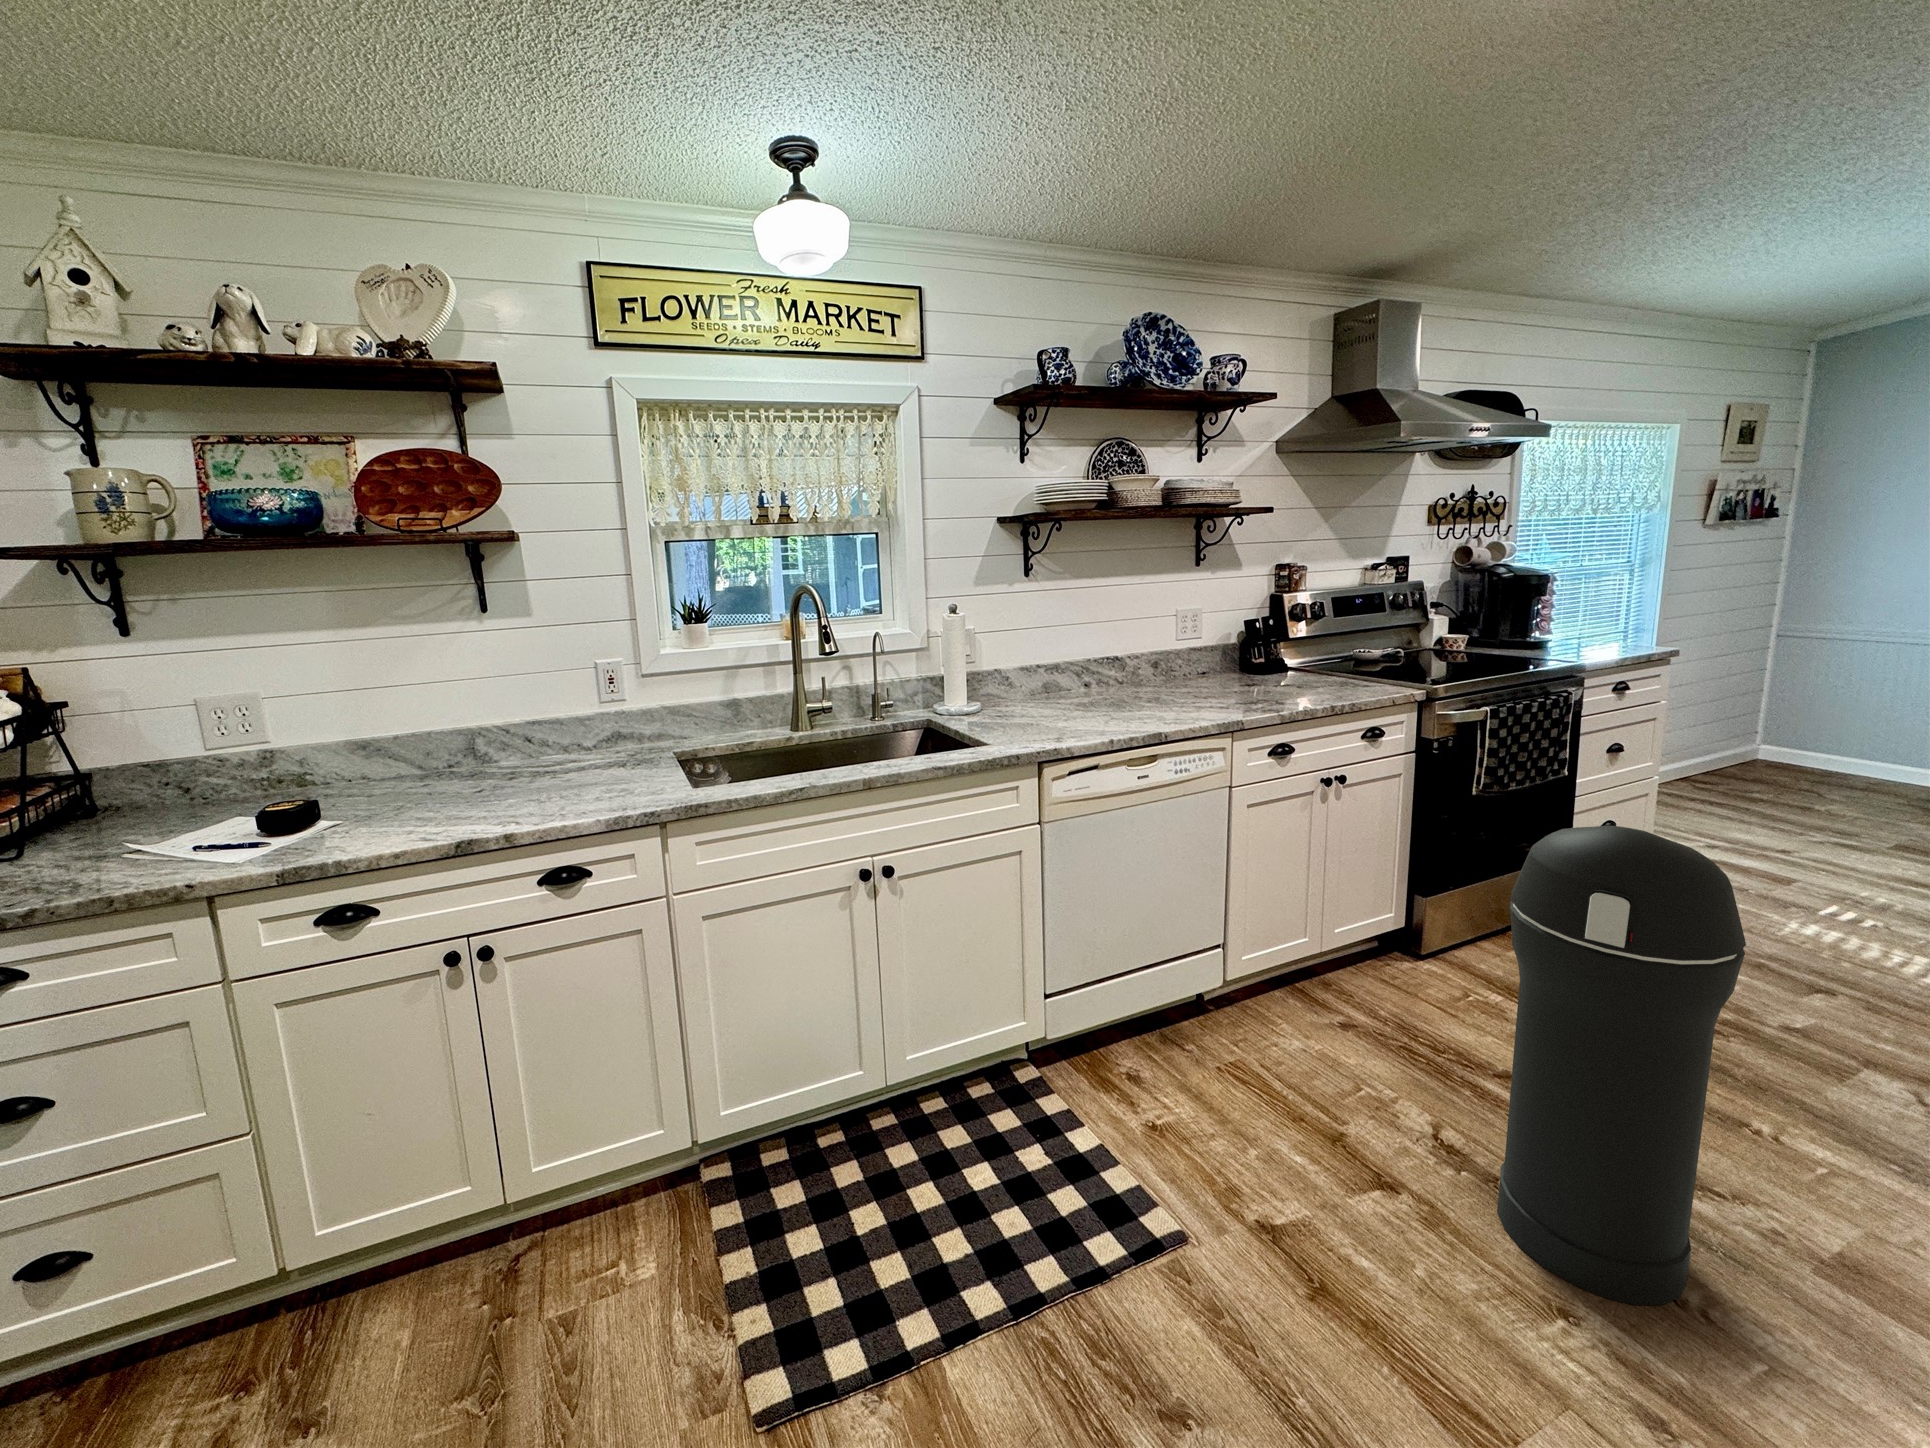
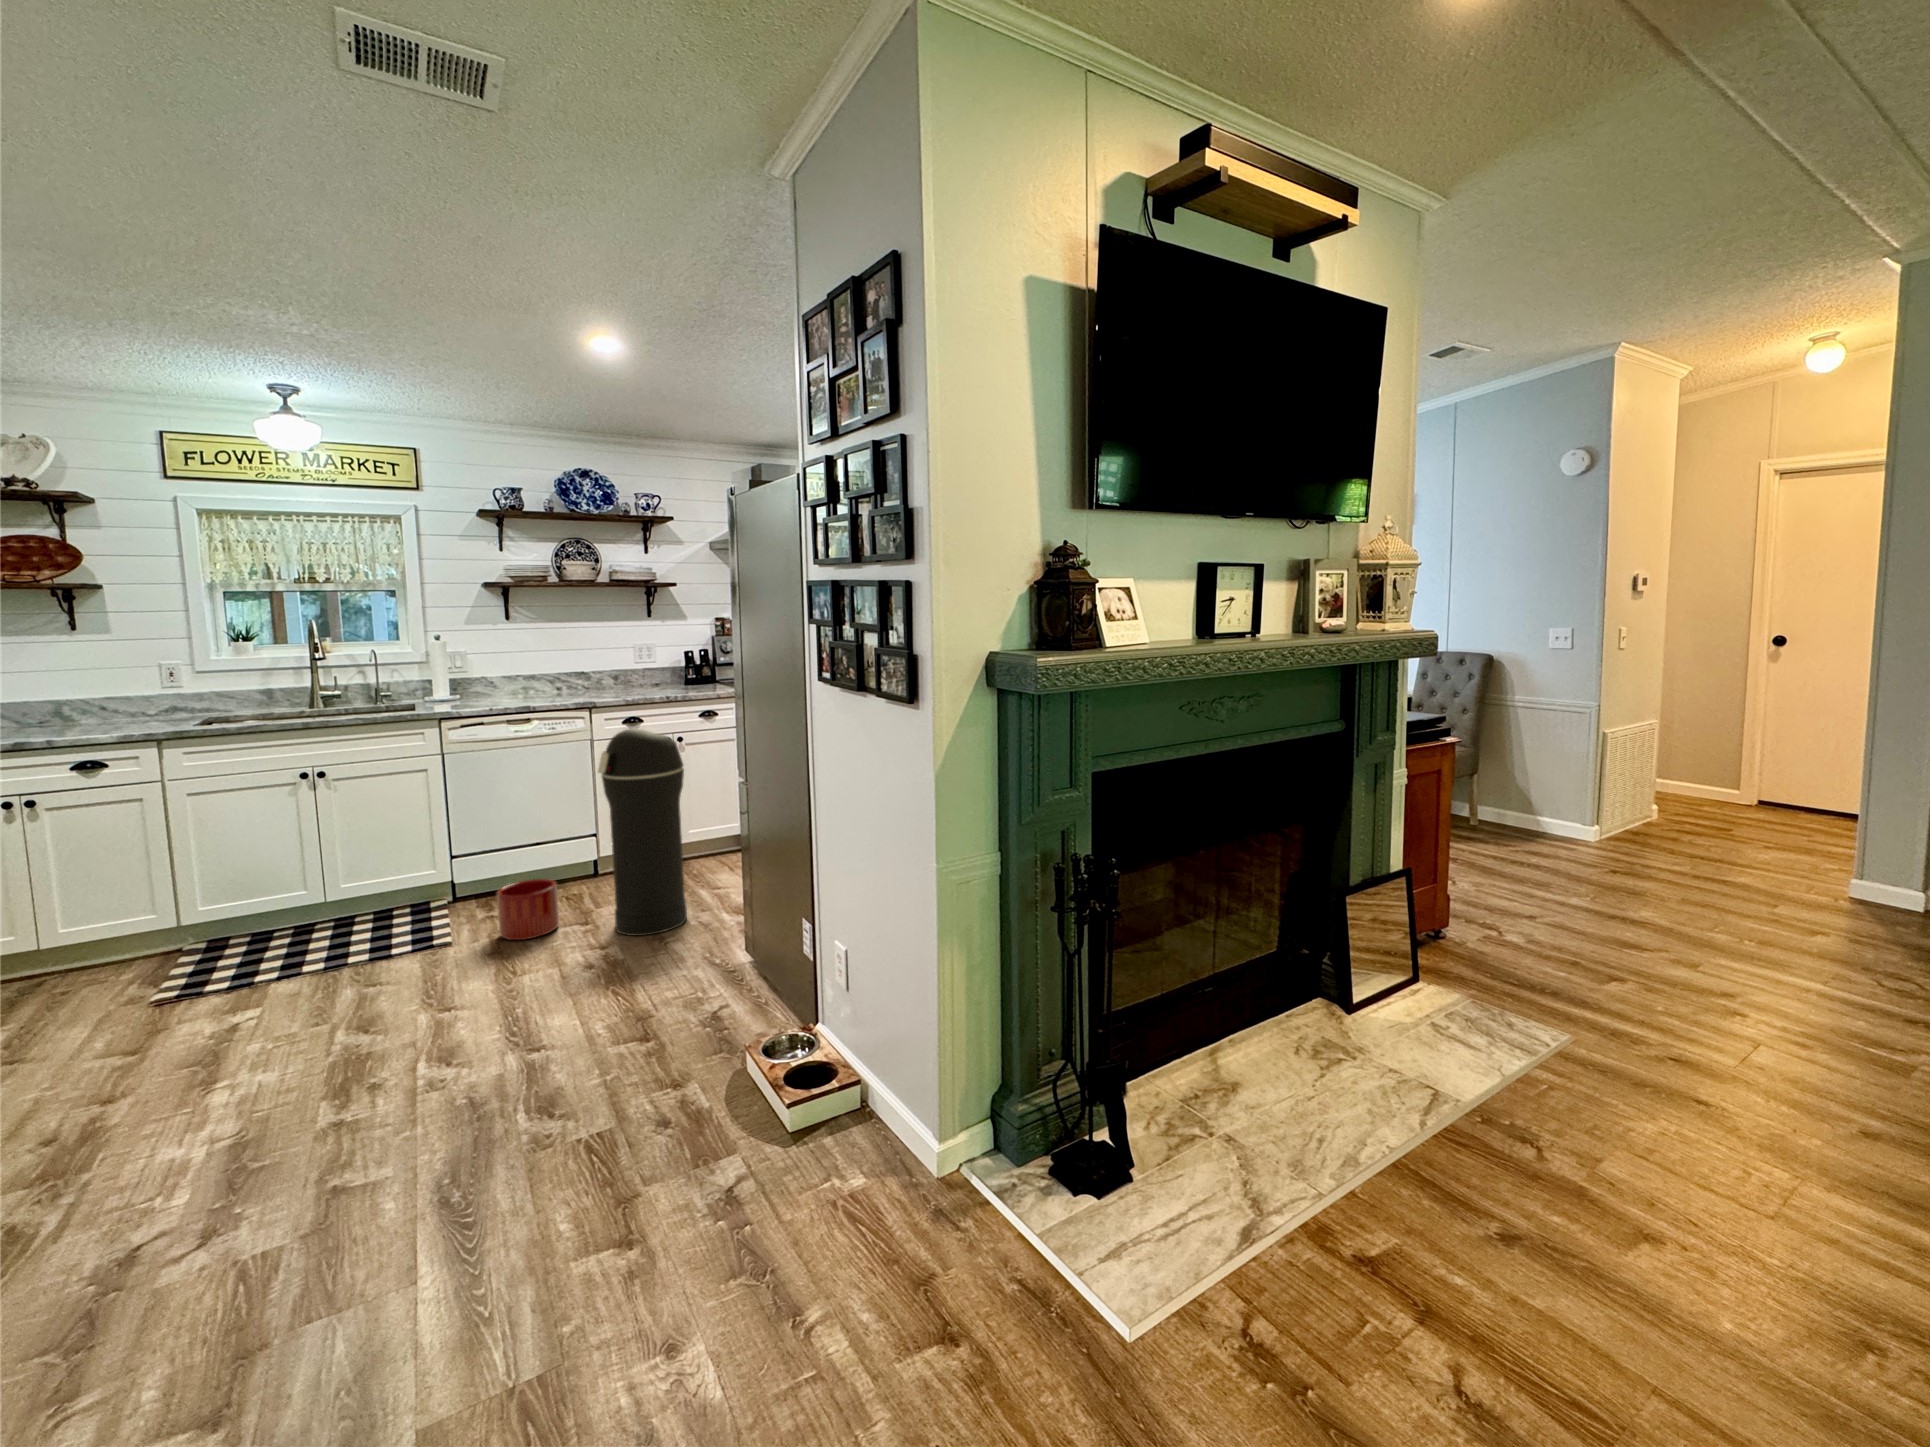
planter: none [1273,1113,1402,1279] -> present [497,879,559,940]

